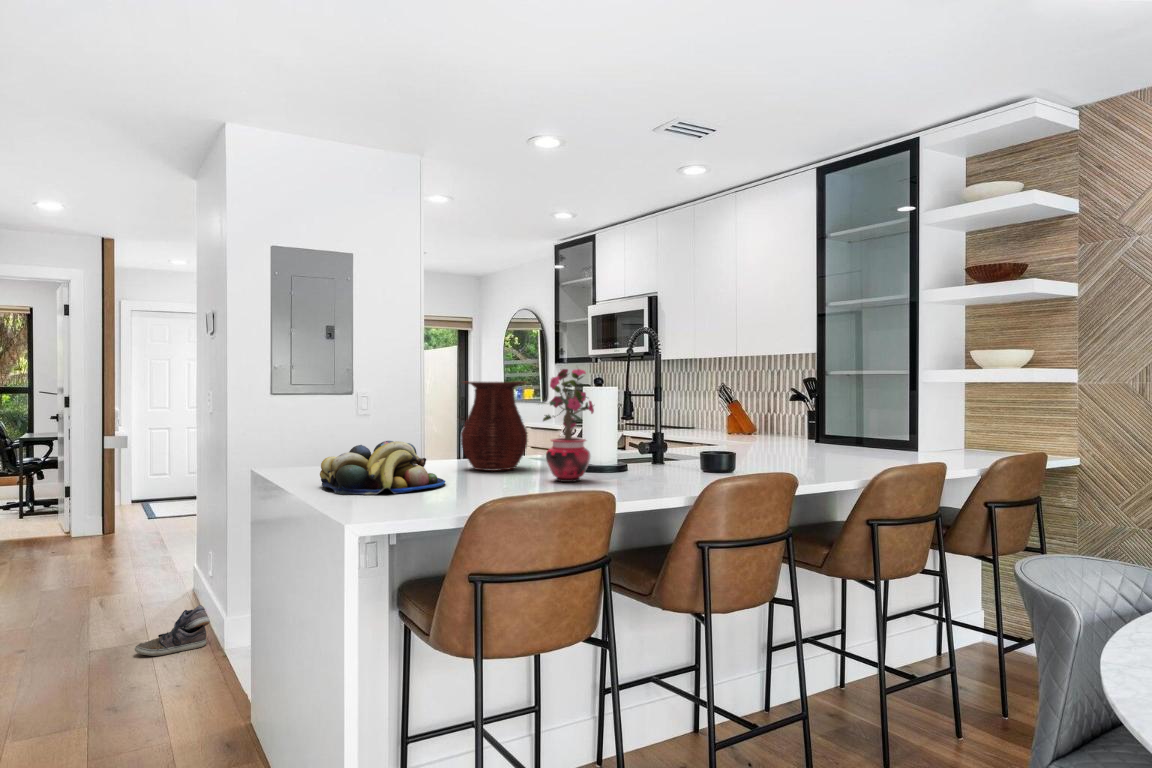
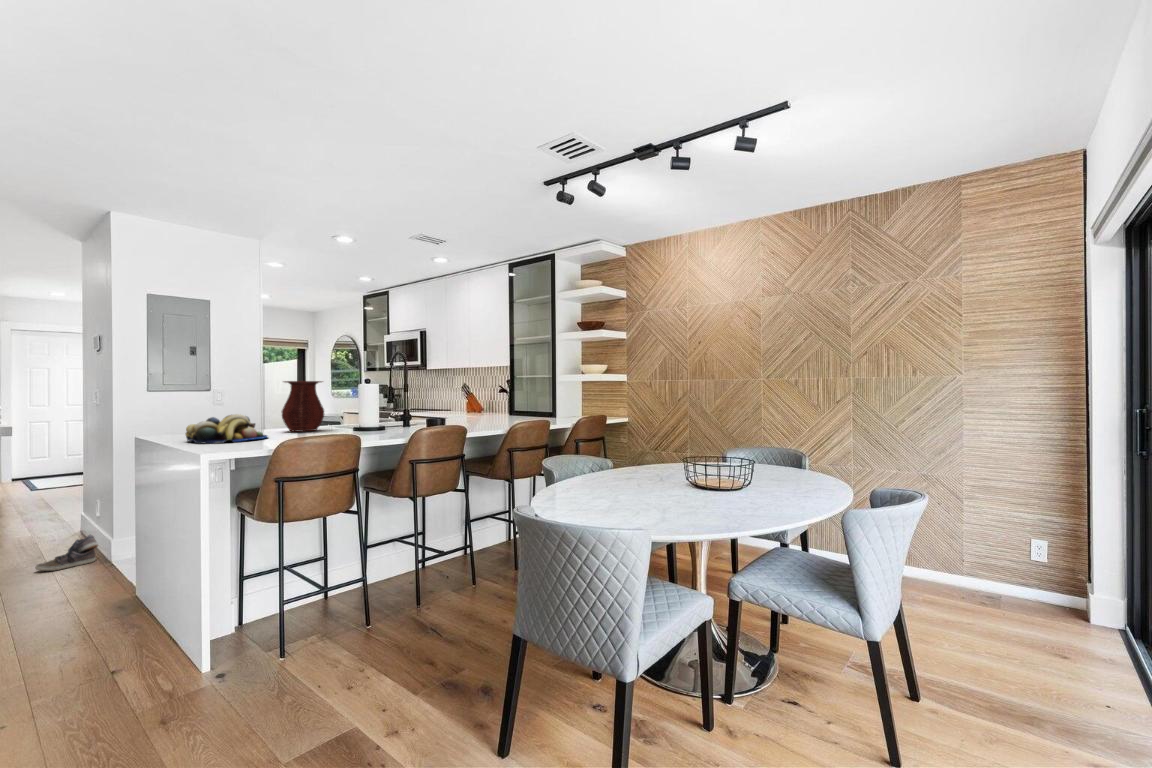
potted plant: present [543,369,594,482] -> none [325,372,361,434]

